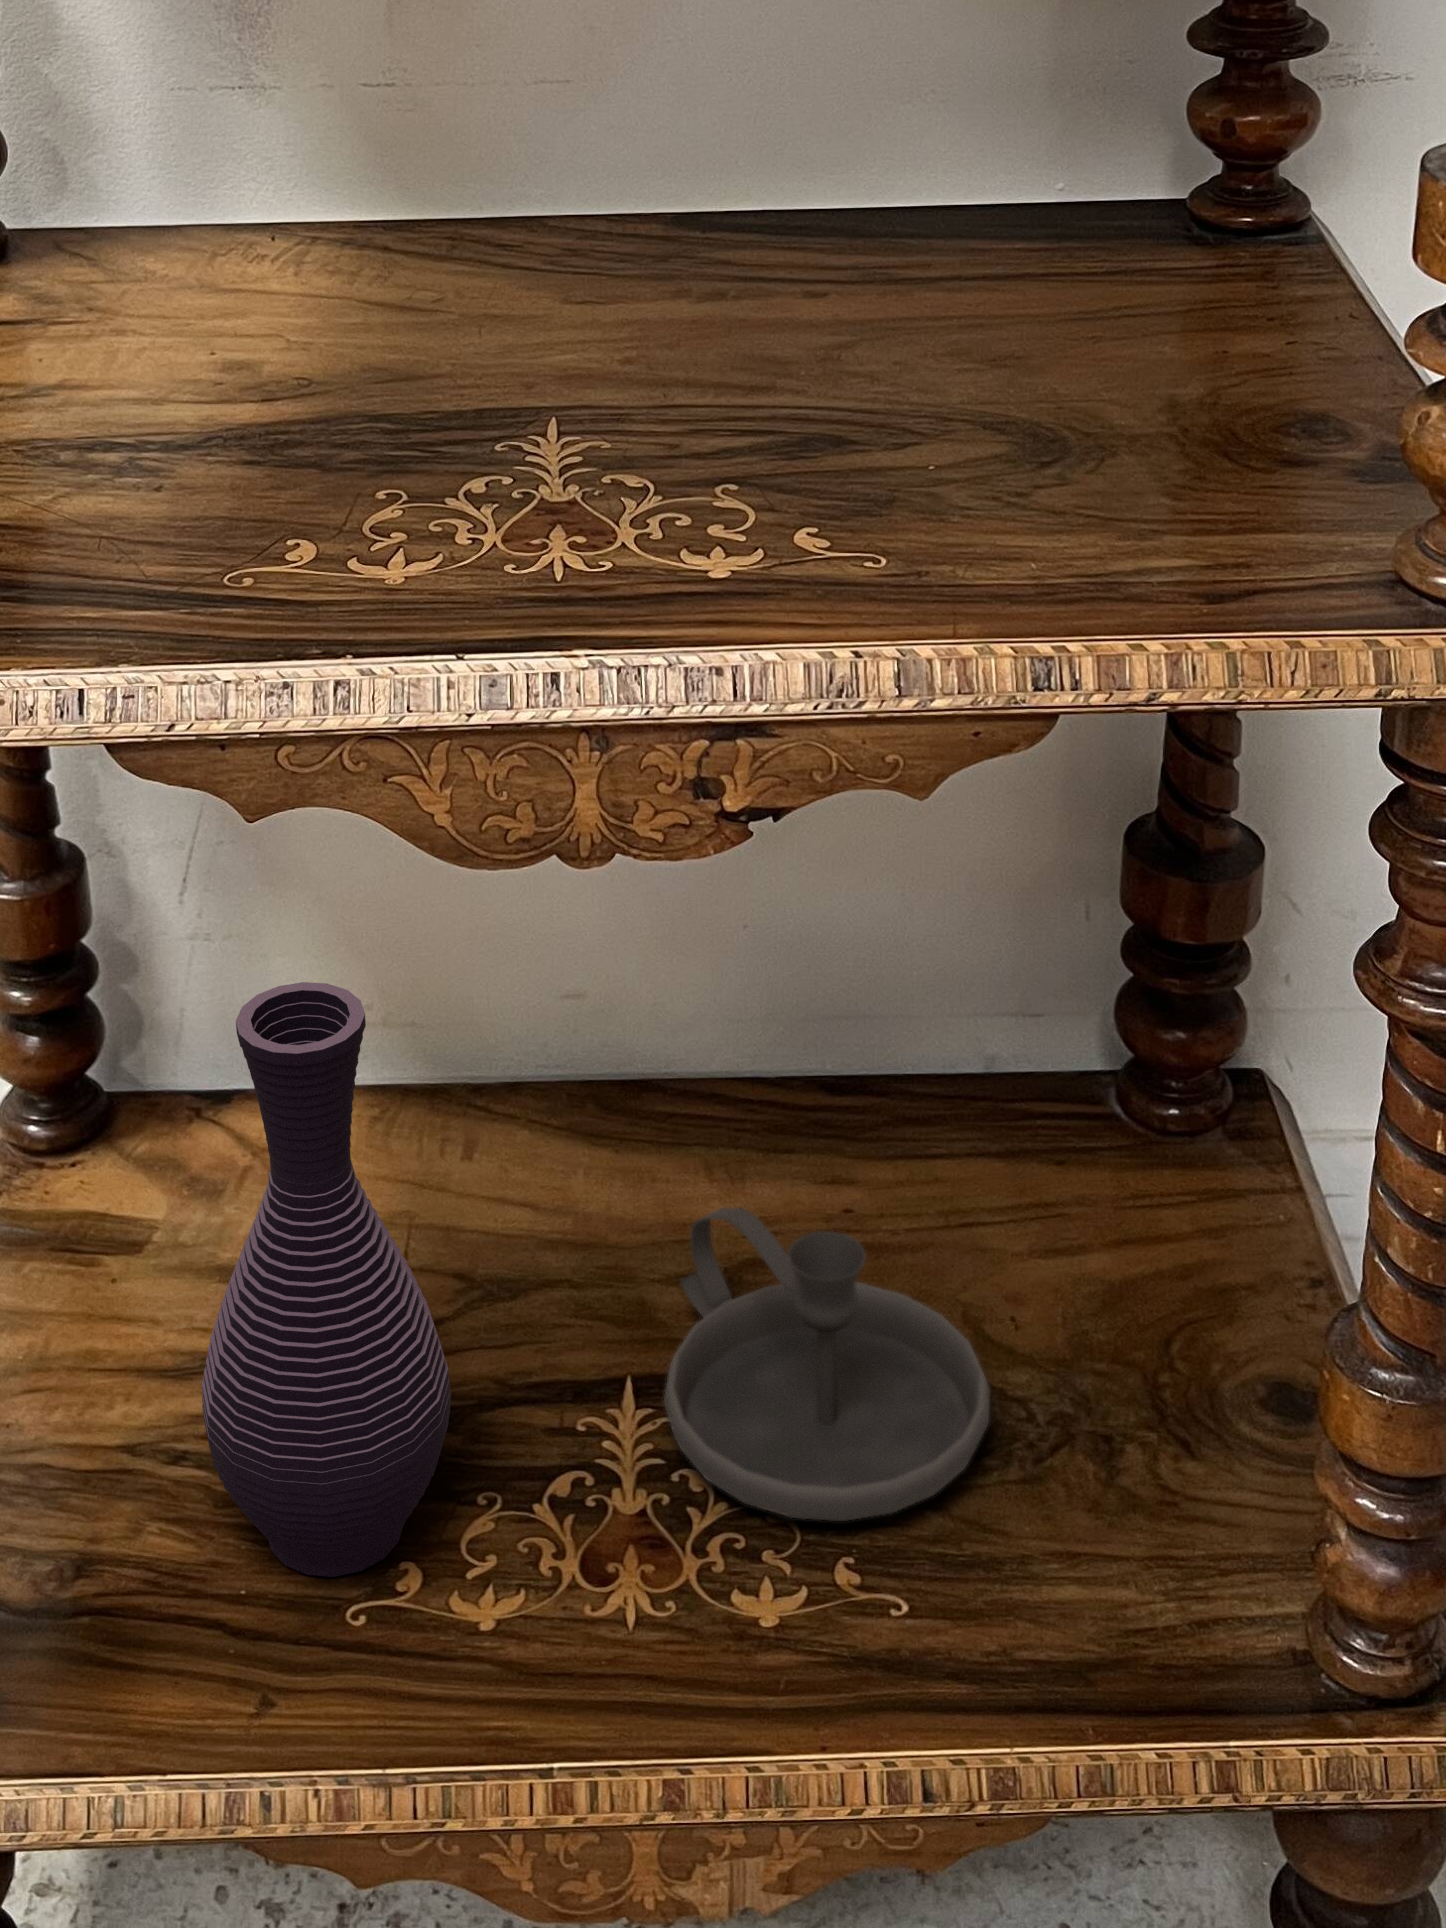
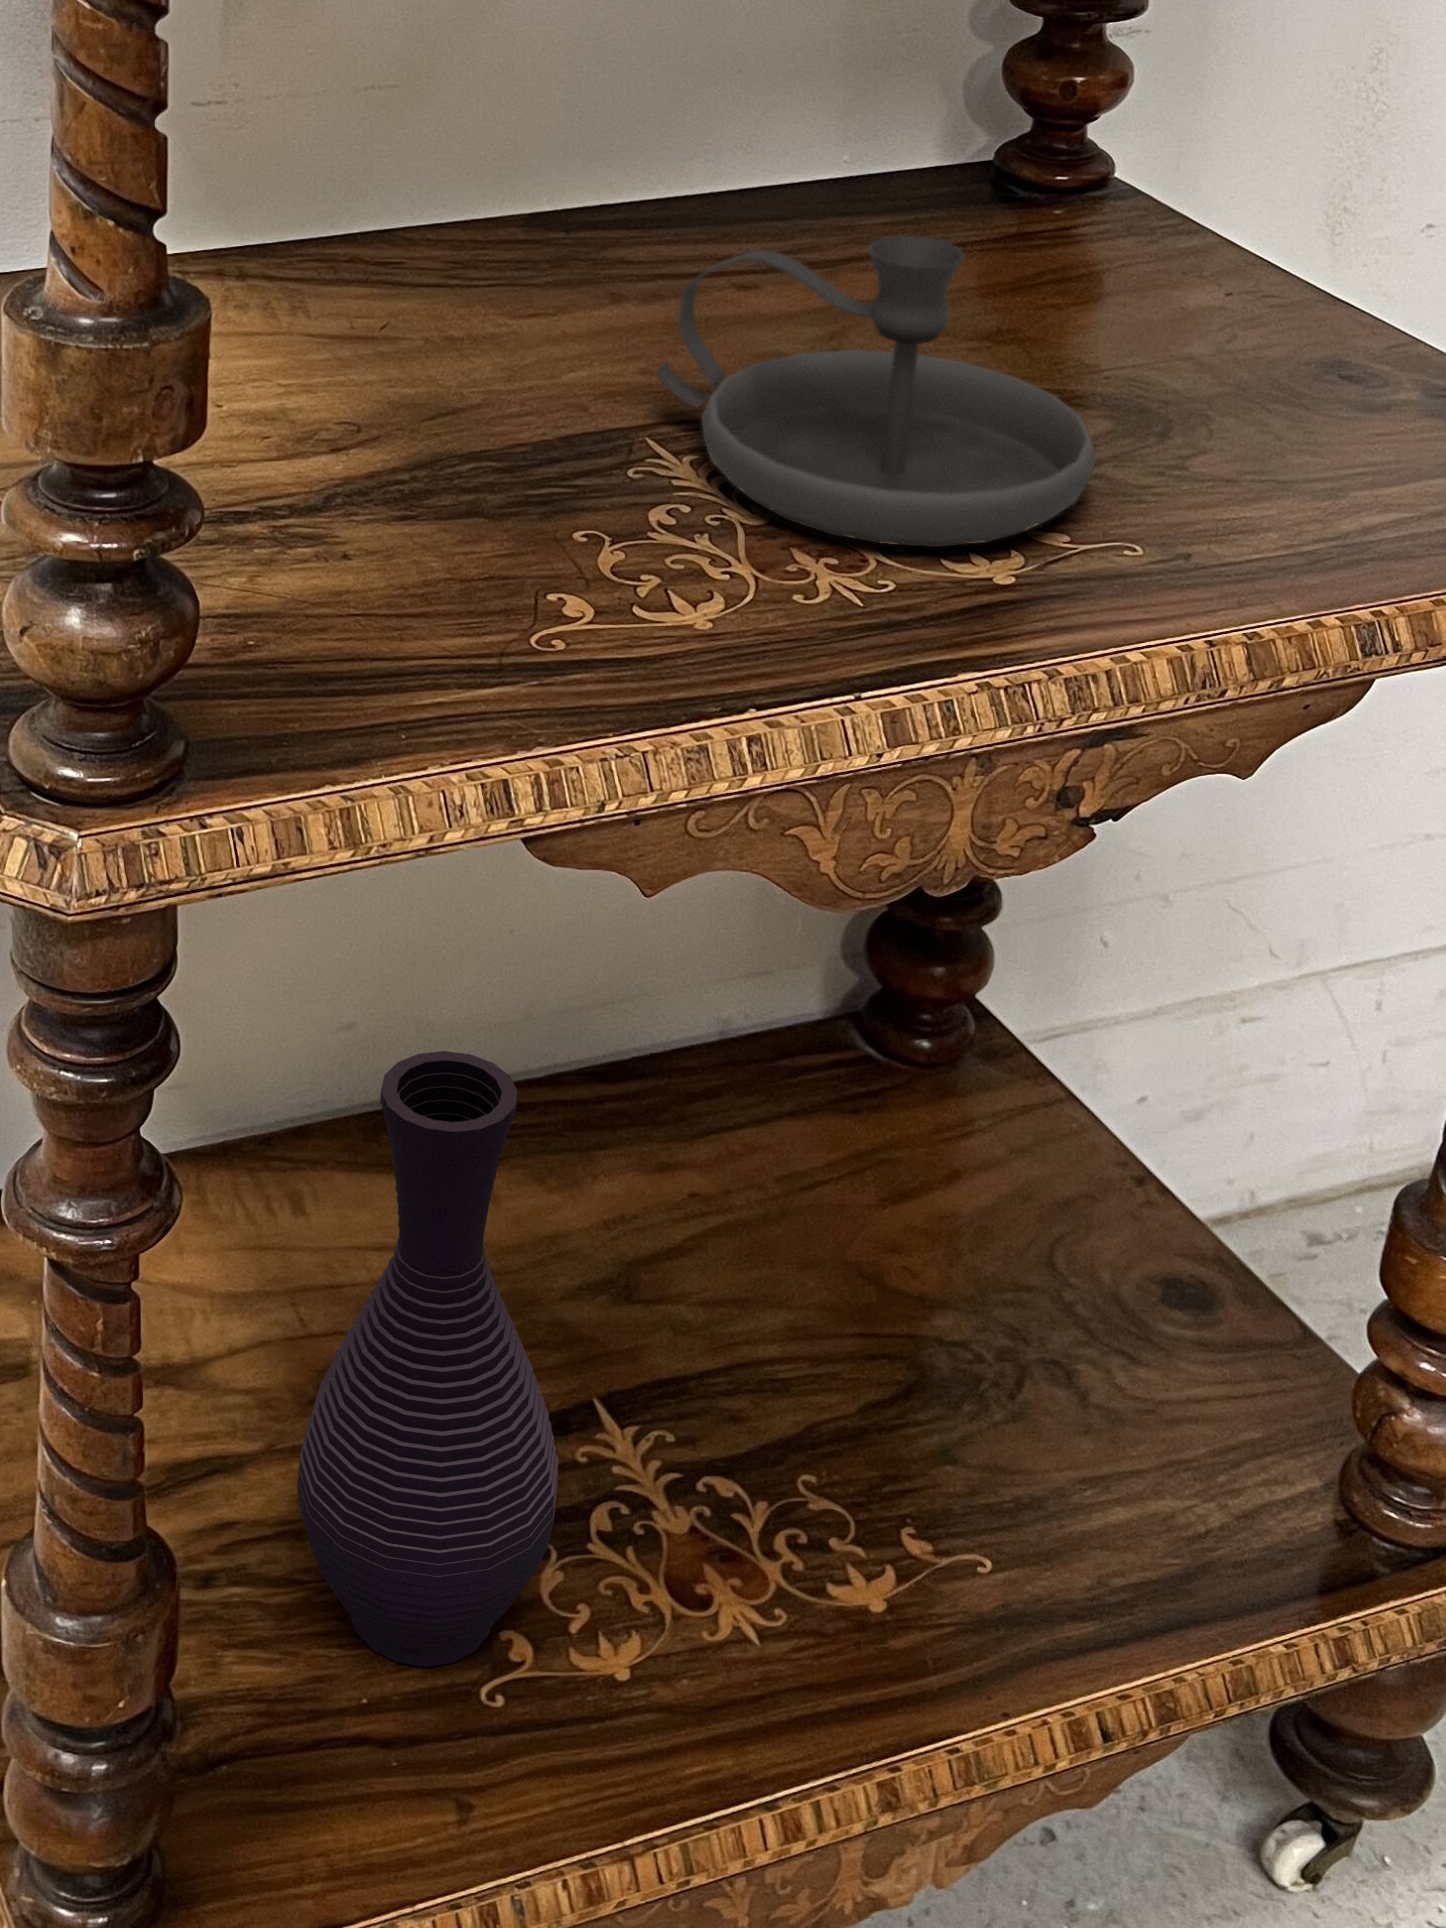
candlestick: present [664,1208,990,1521] -> present [656,236,1096,547]

